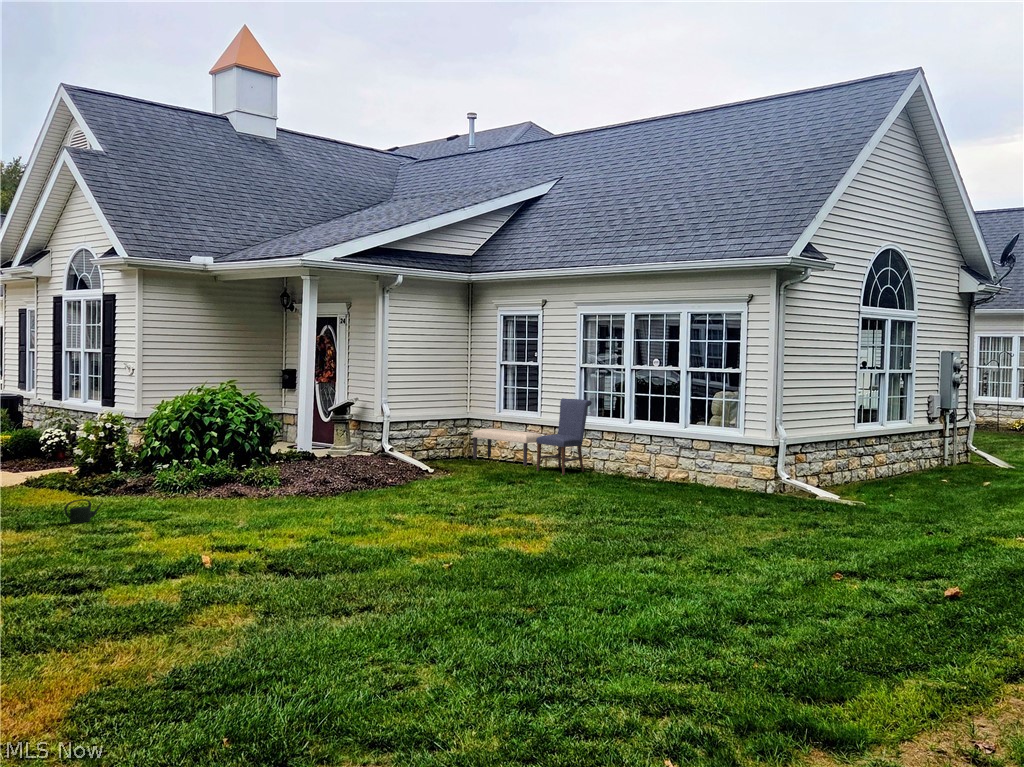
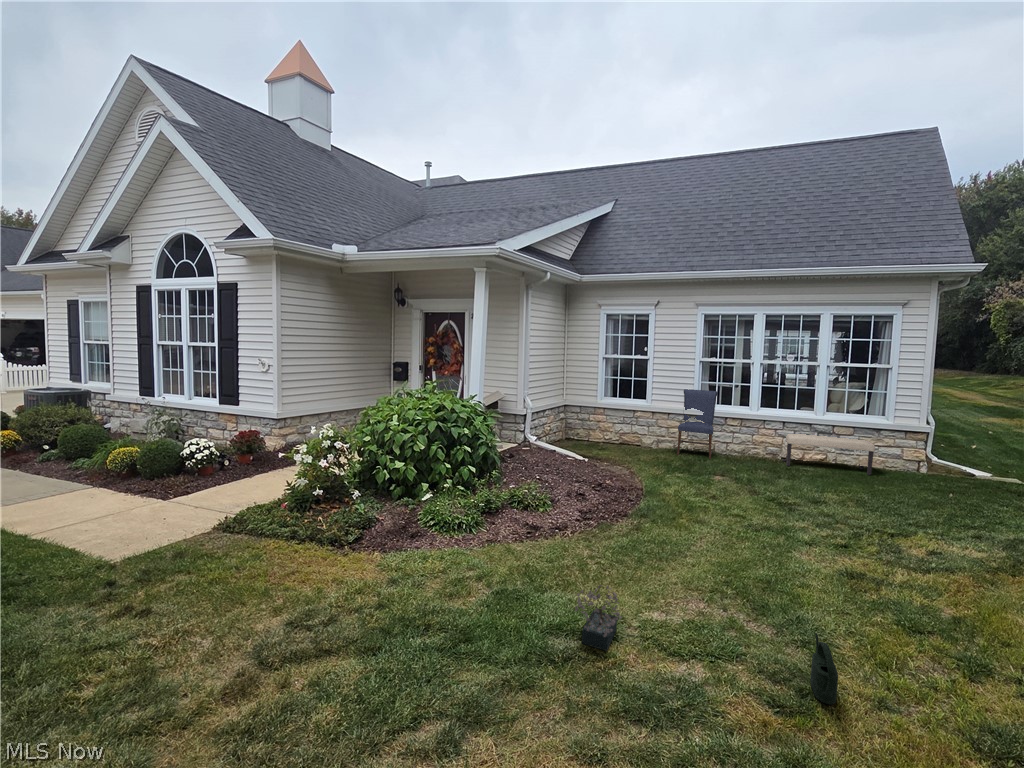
bench: present [472,428,542,466] -> present [783,434,875,475]
decorative plant: none [180,489,217,521] -> present [575,585,622,651]
watering can: present [64,499,103,523] -> present [810,633,838,705]

